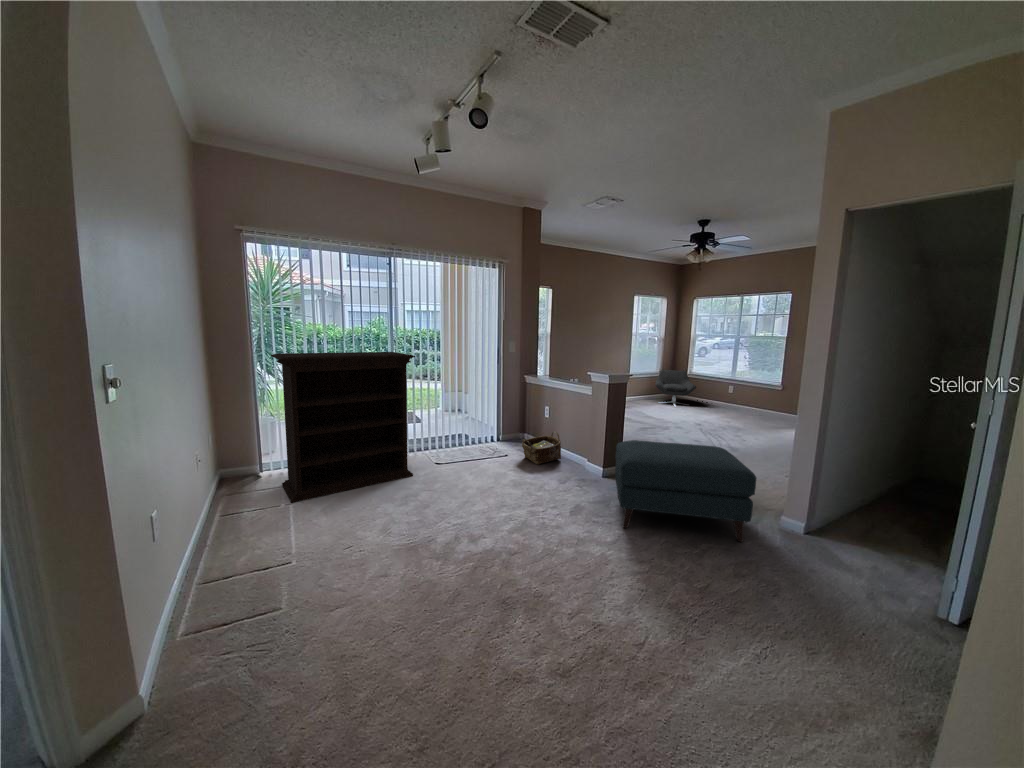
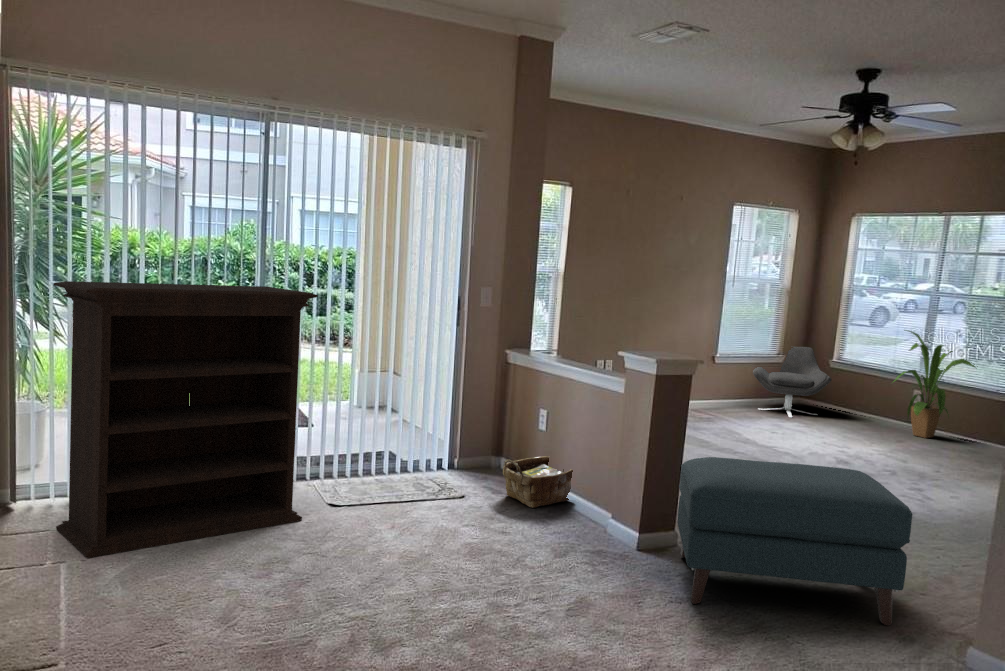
house plant: none [728,361,778,416] -> present [893,330,976,438]

